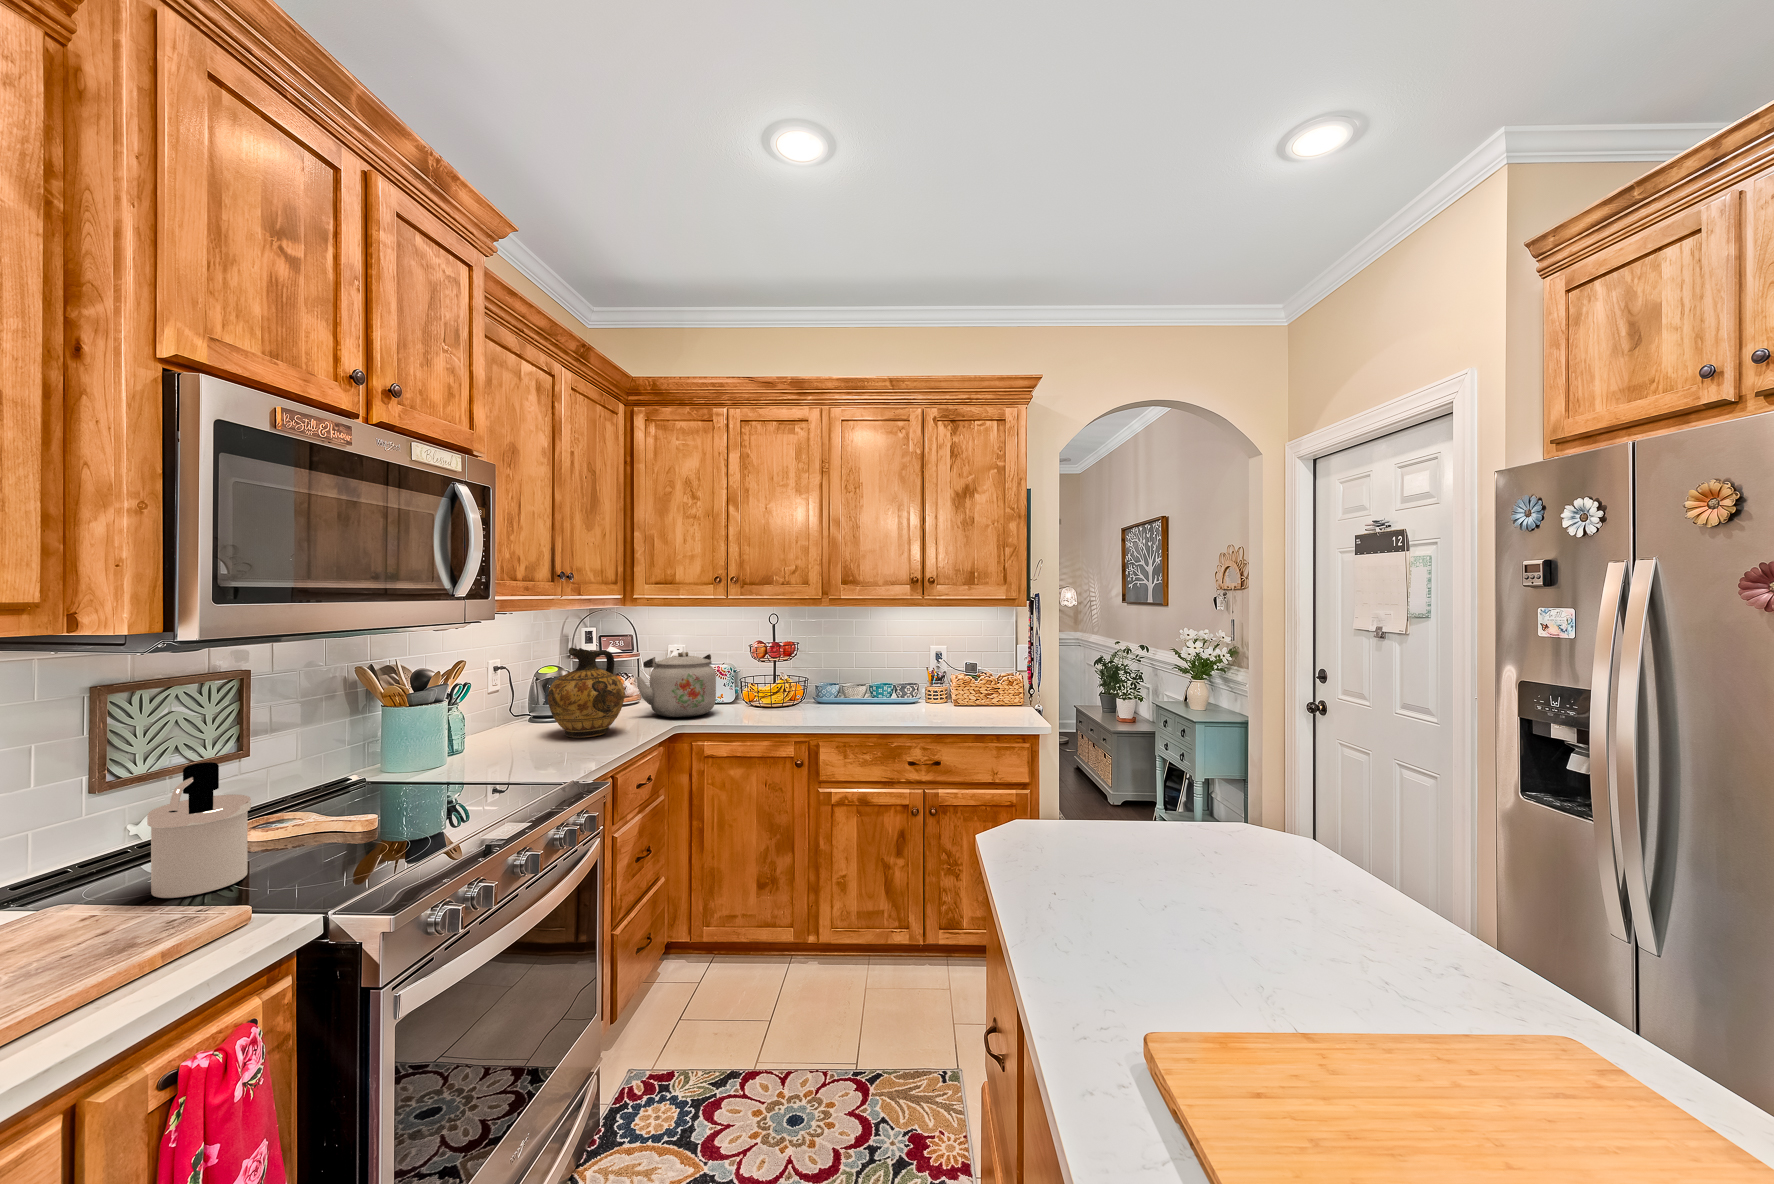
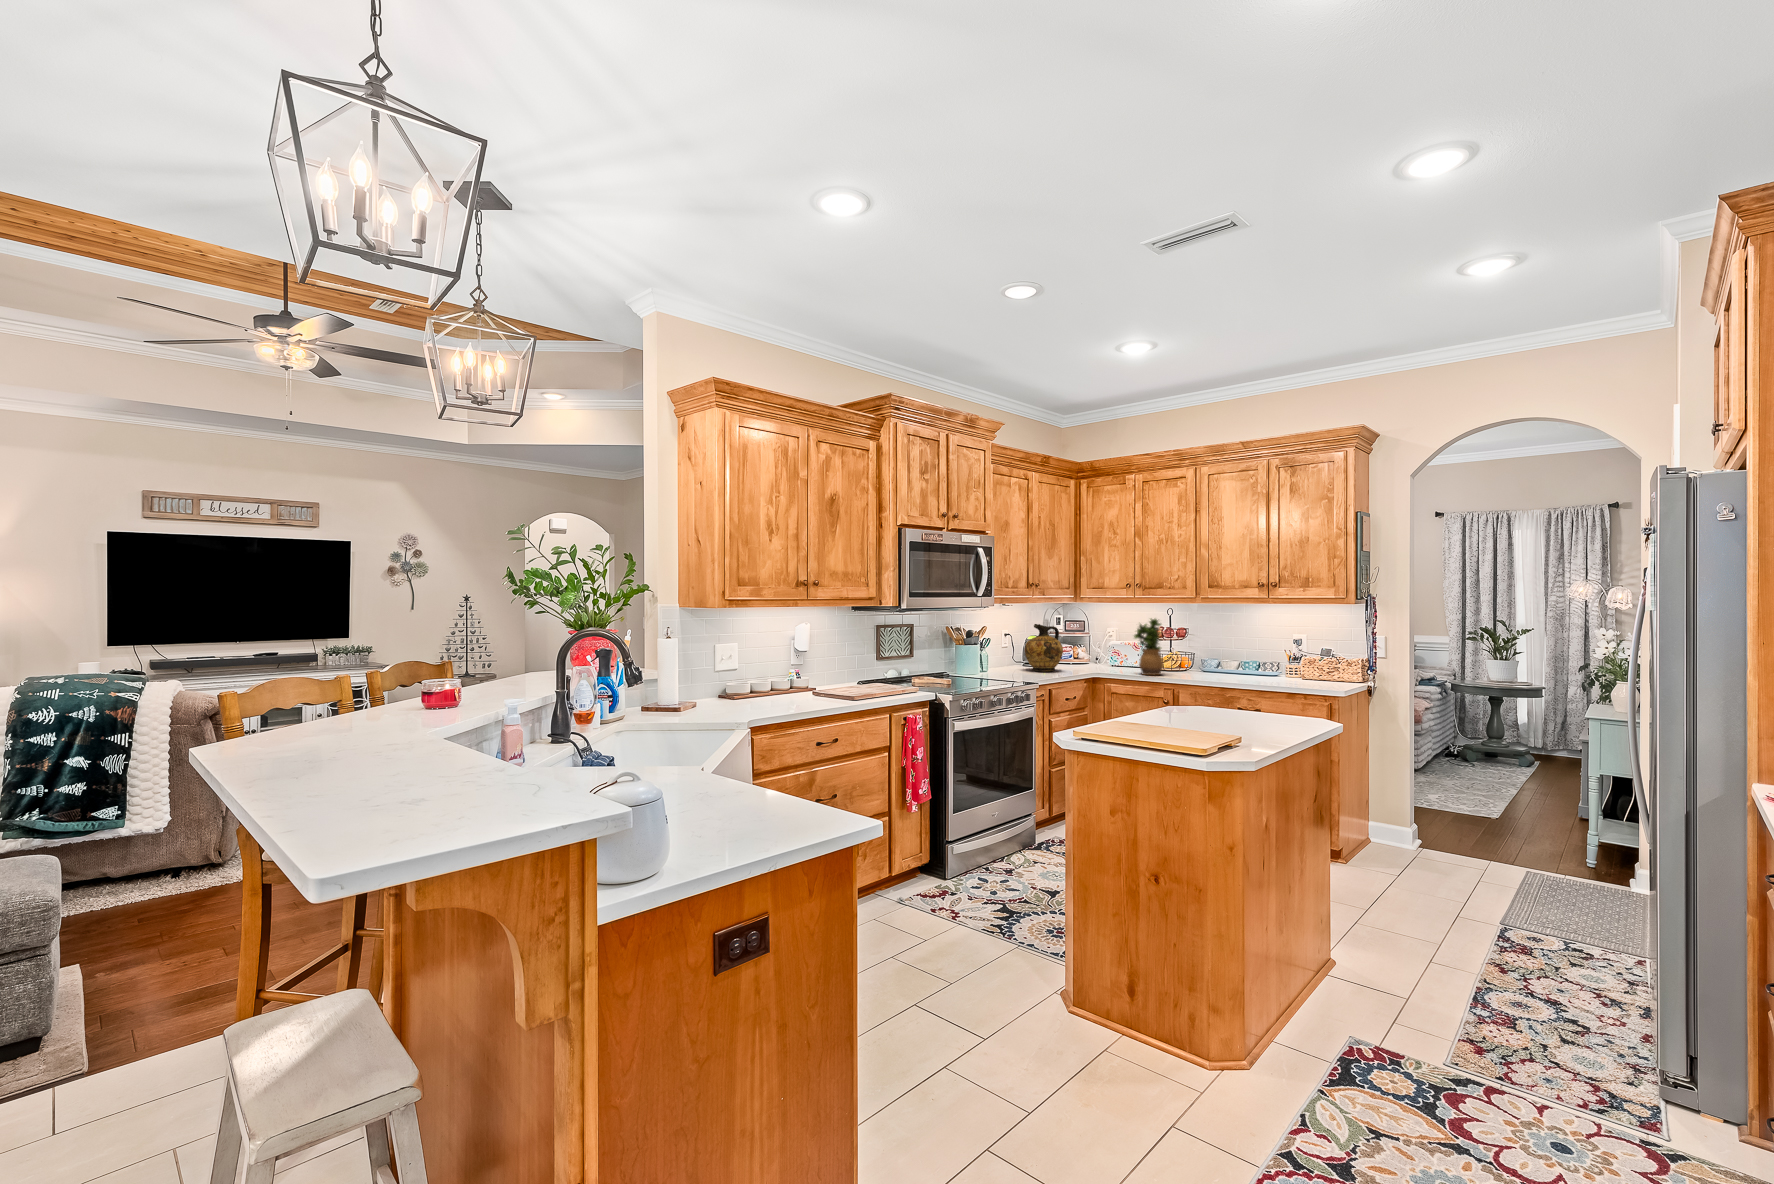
potted plant: none [741,630,790,723] -> present [1134,619,1163,675]
kettle: present [636,652,716,717] -> none [1075,630,1124,669]
soap dispenser: present [147,762,251,898] -> none [895,649,917,688]

